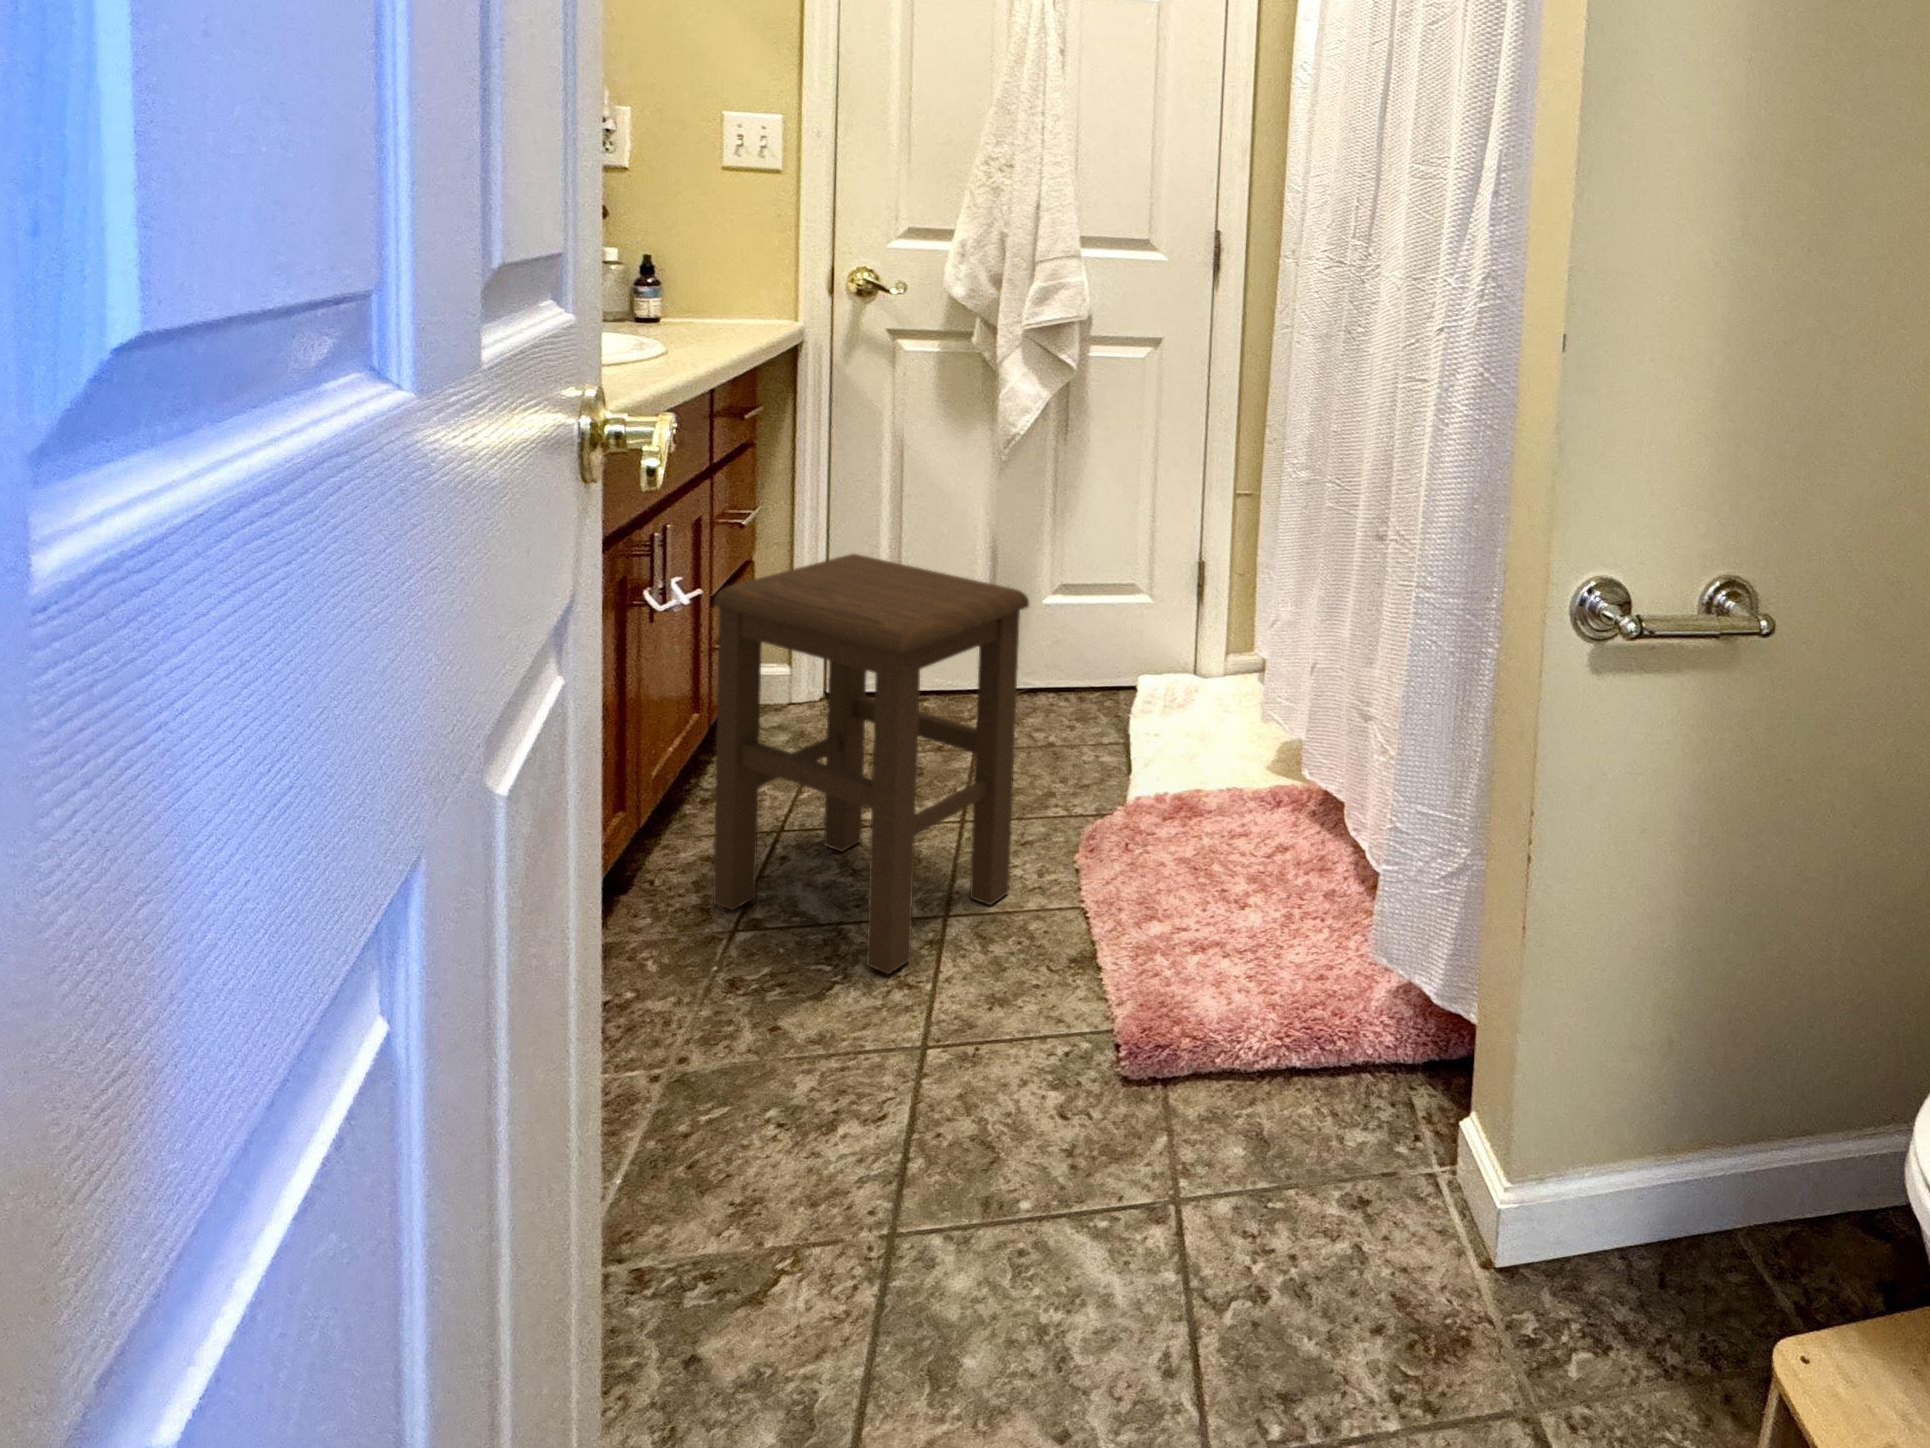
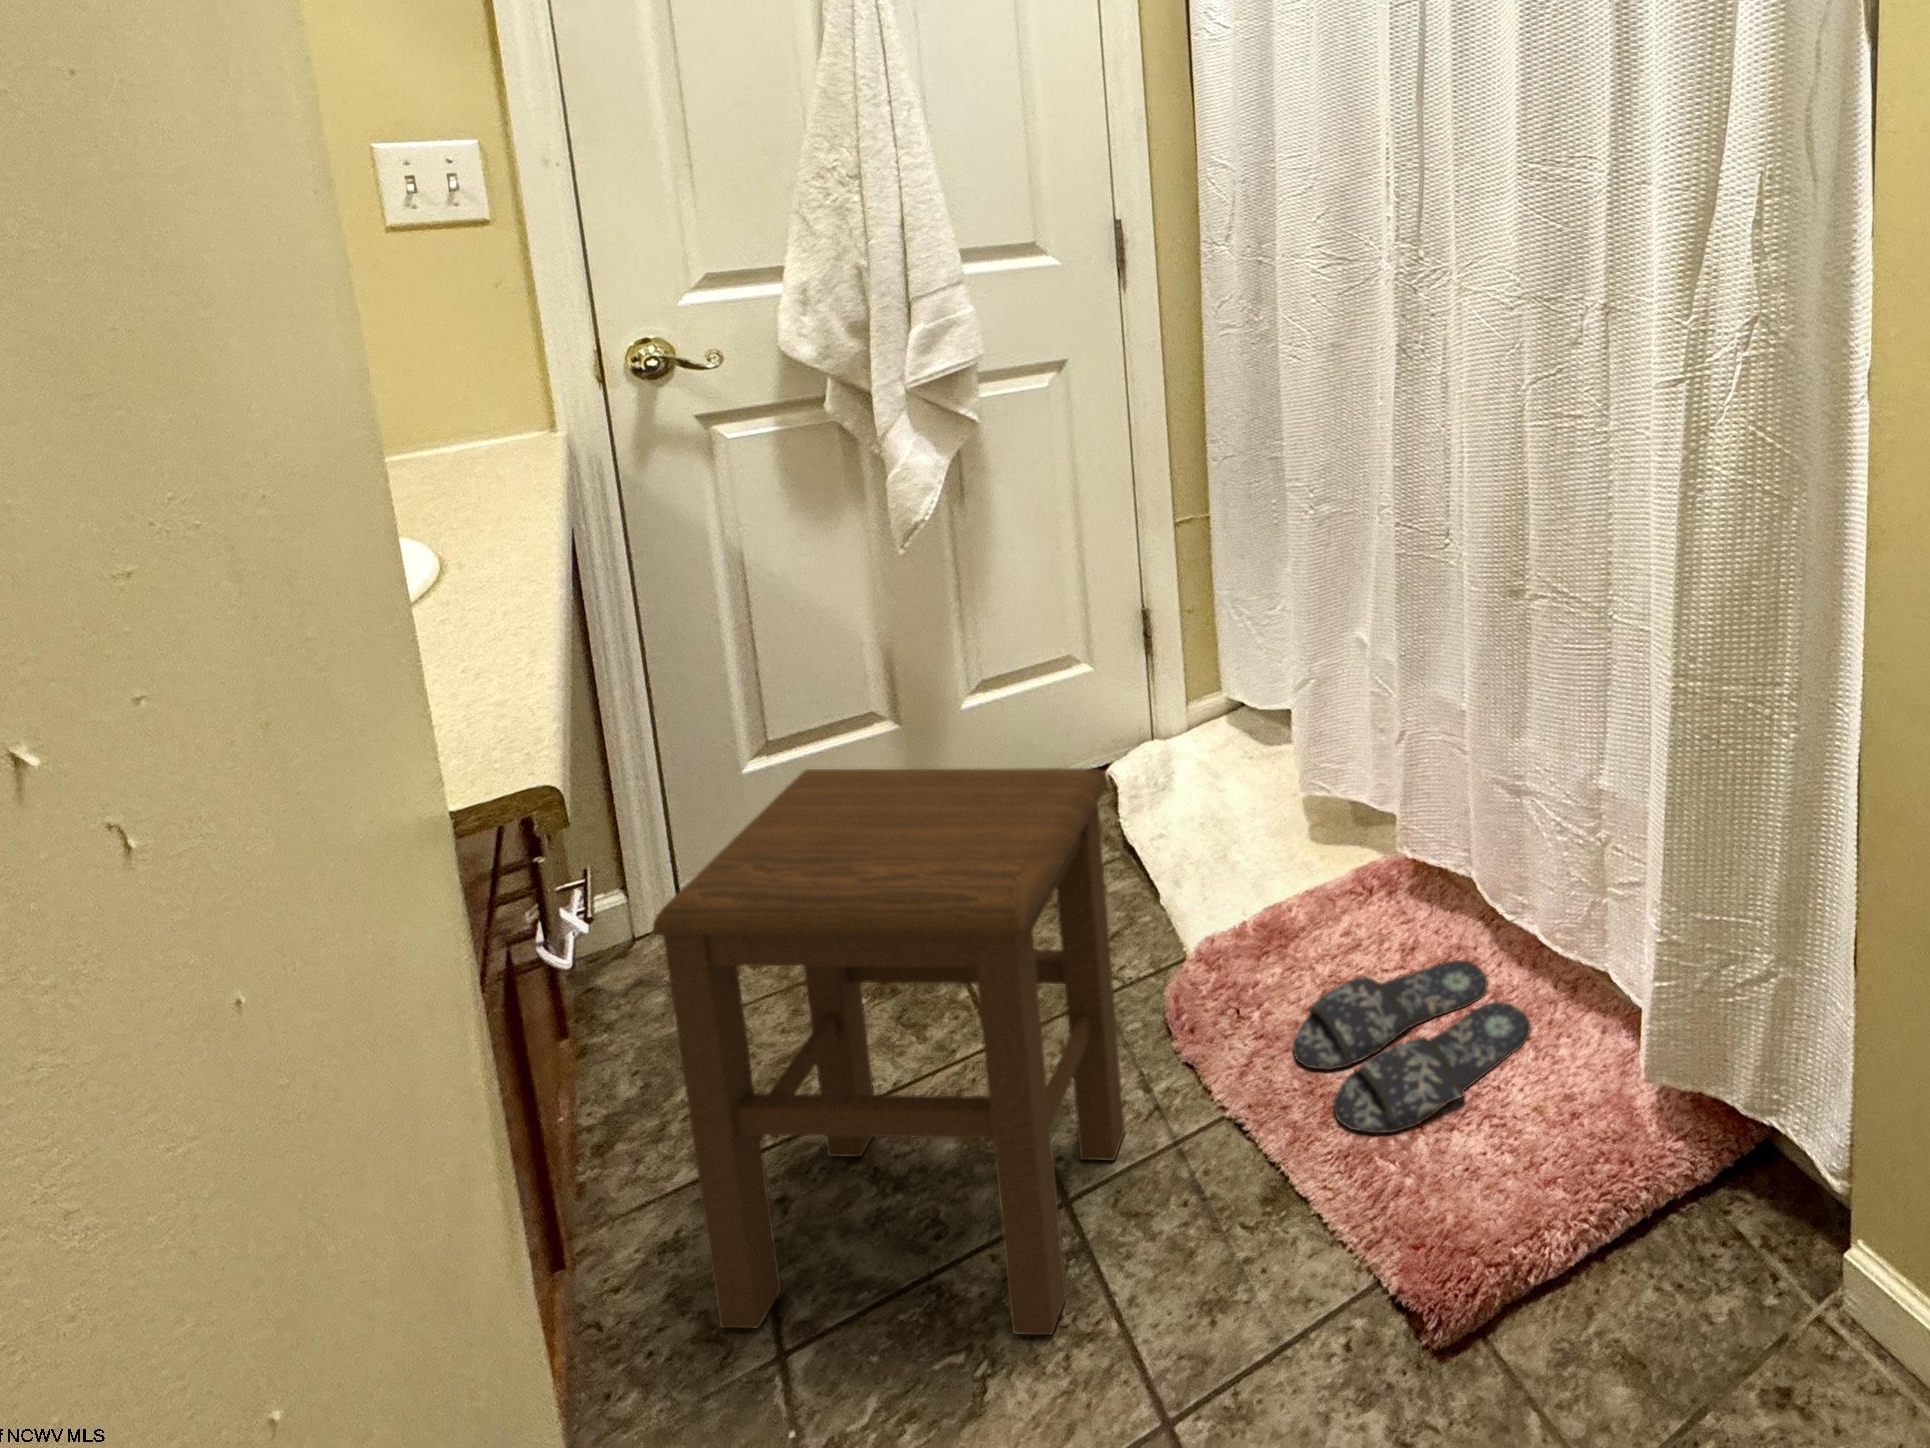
slippers: none [1147,854,1340,949] -> present [1293,960,1531,1133]

